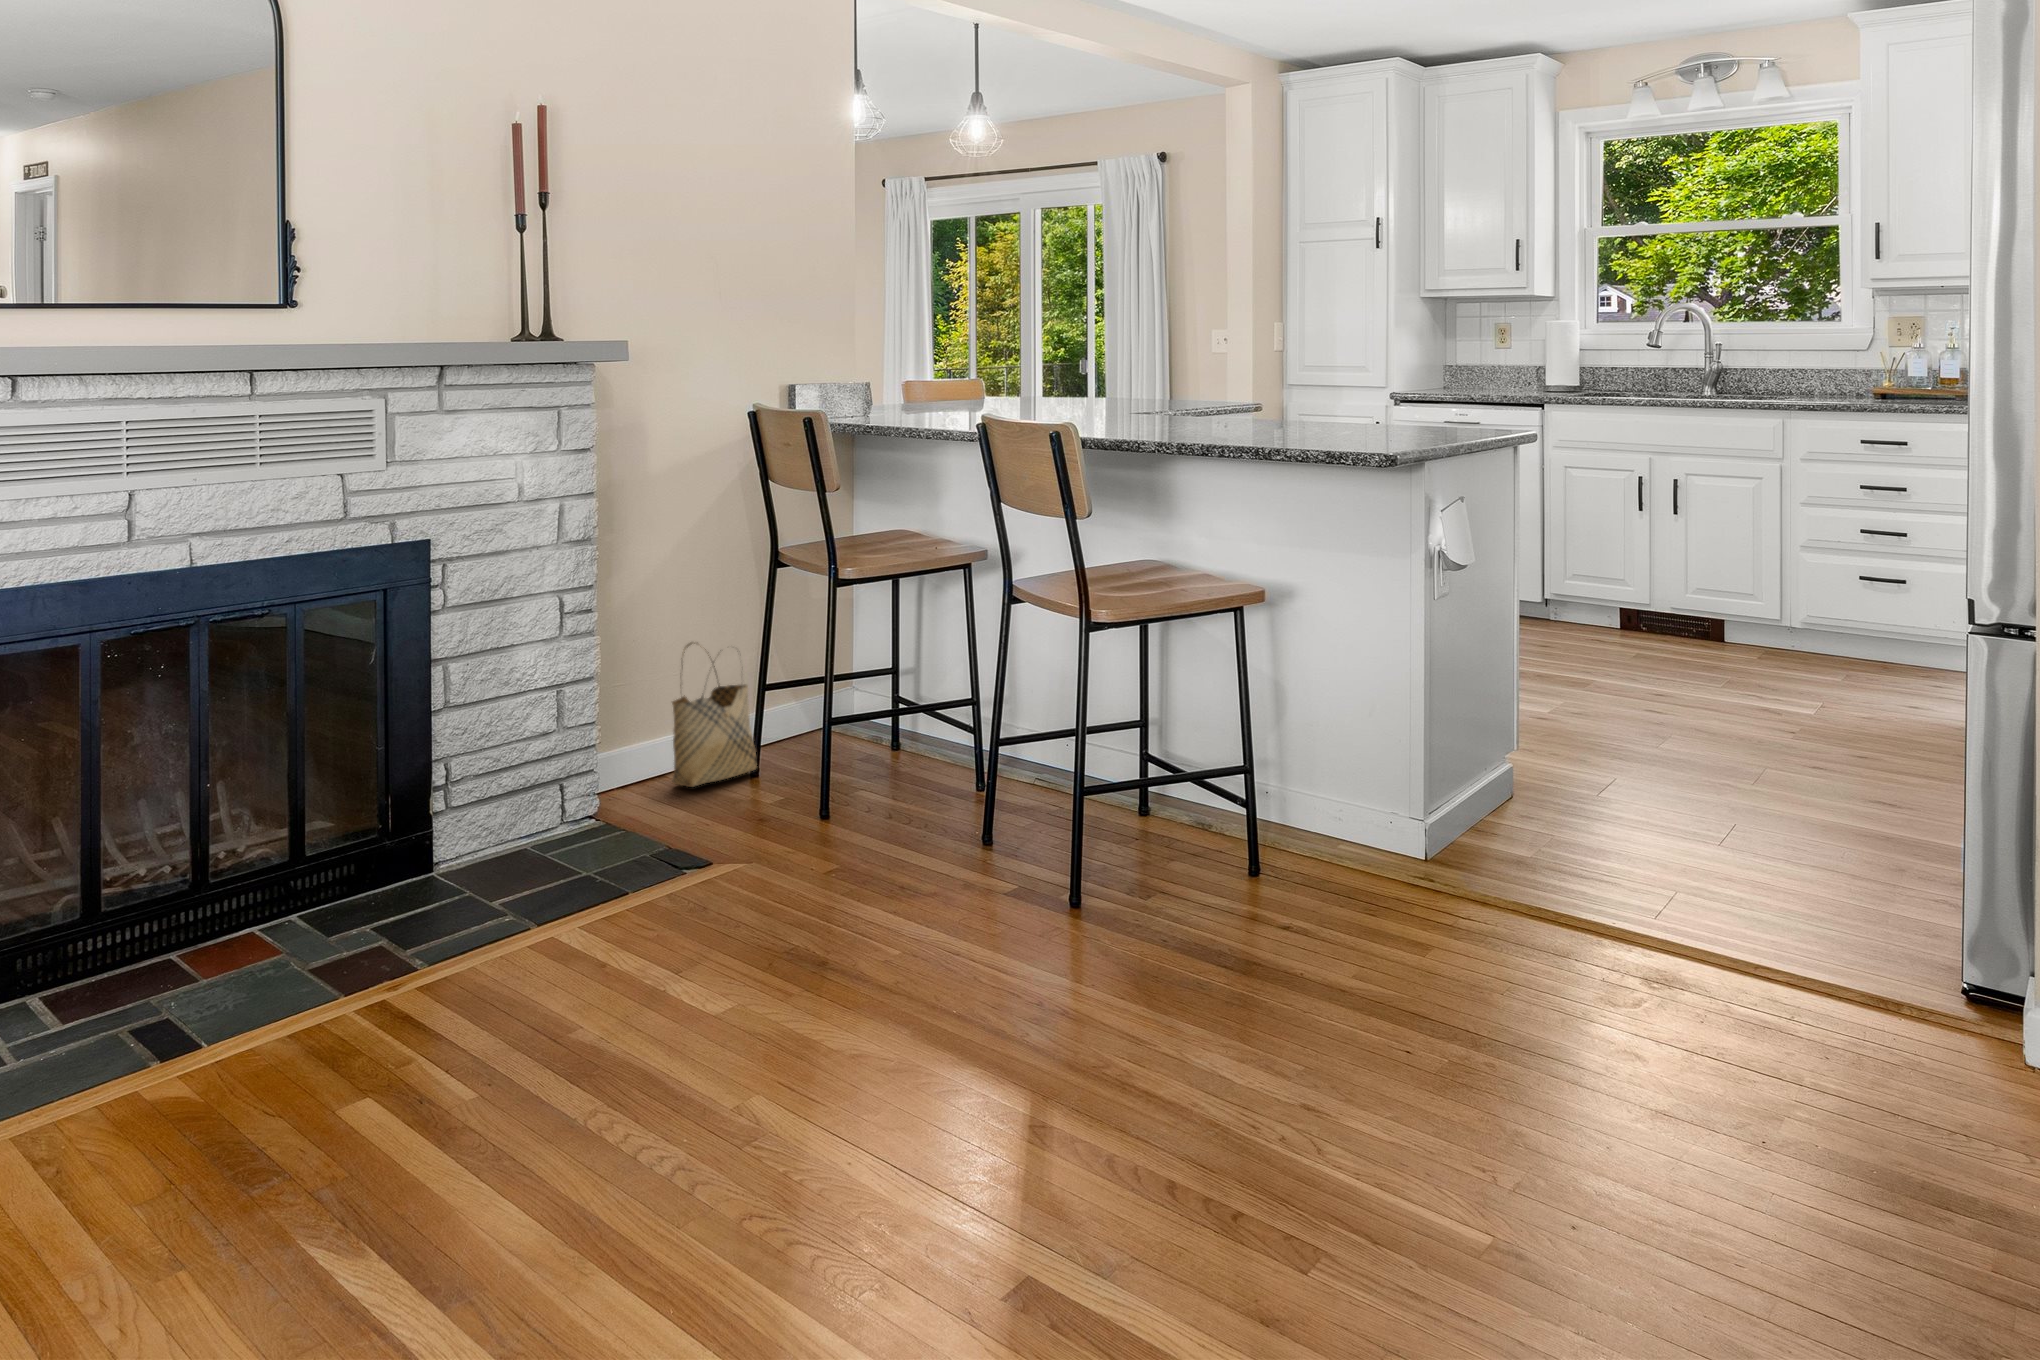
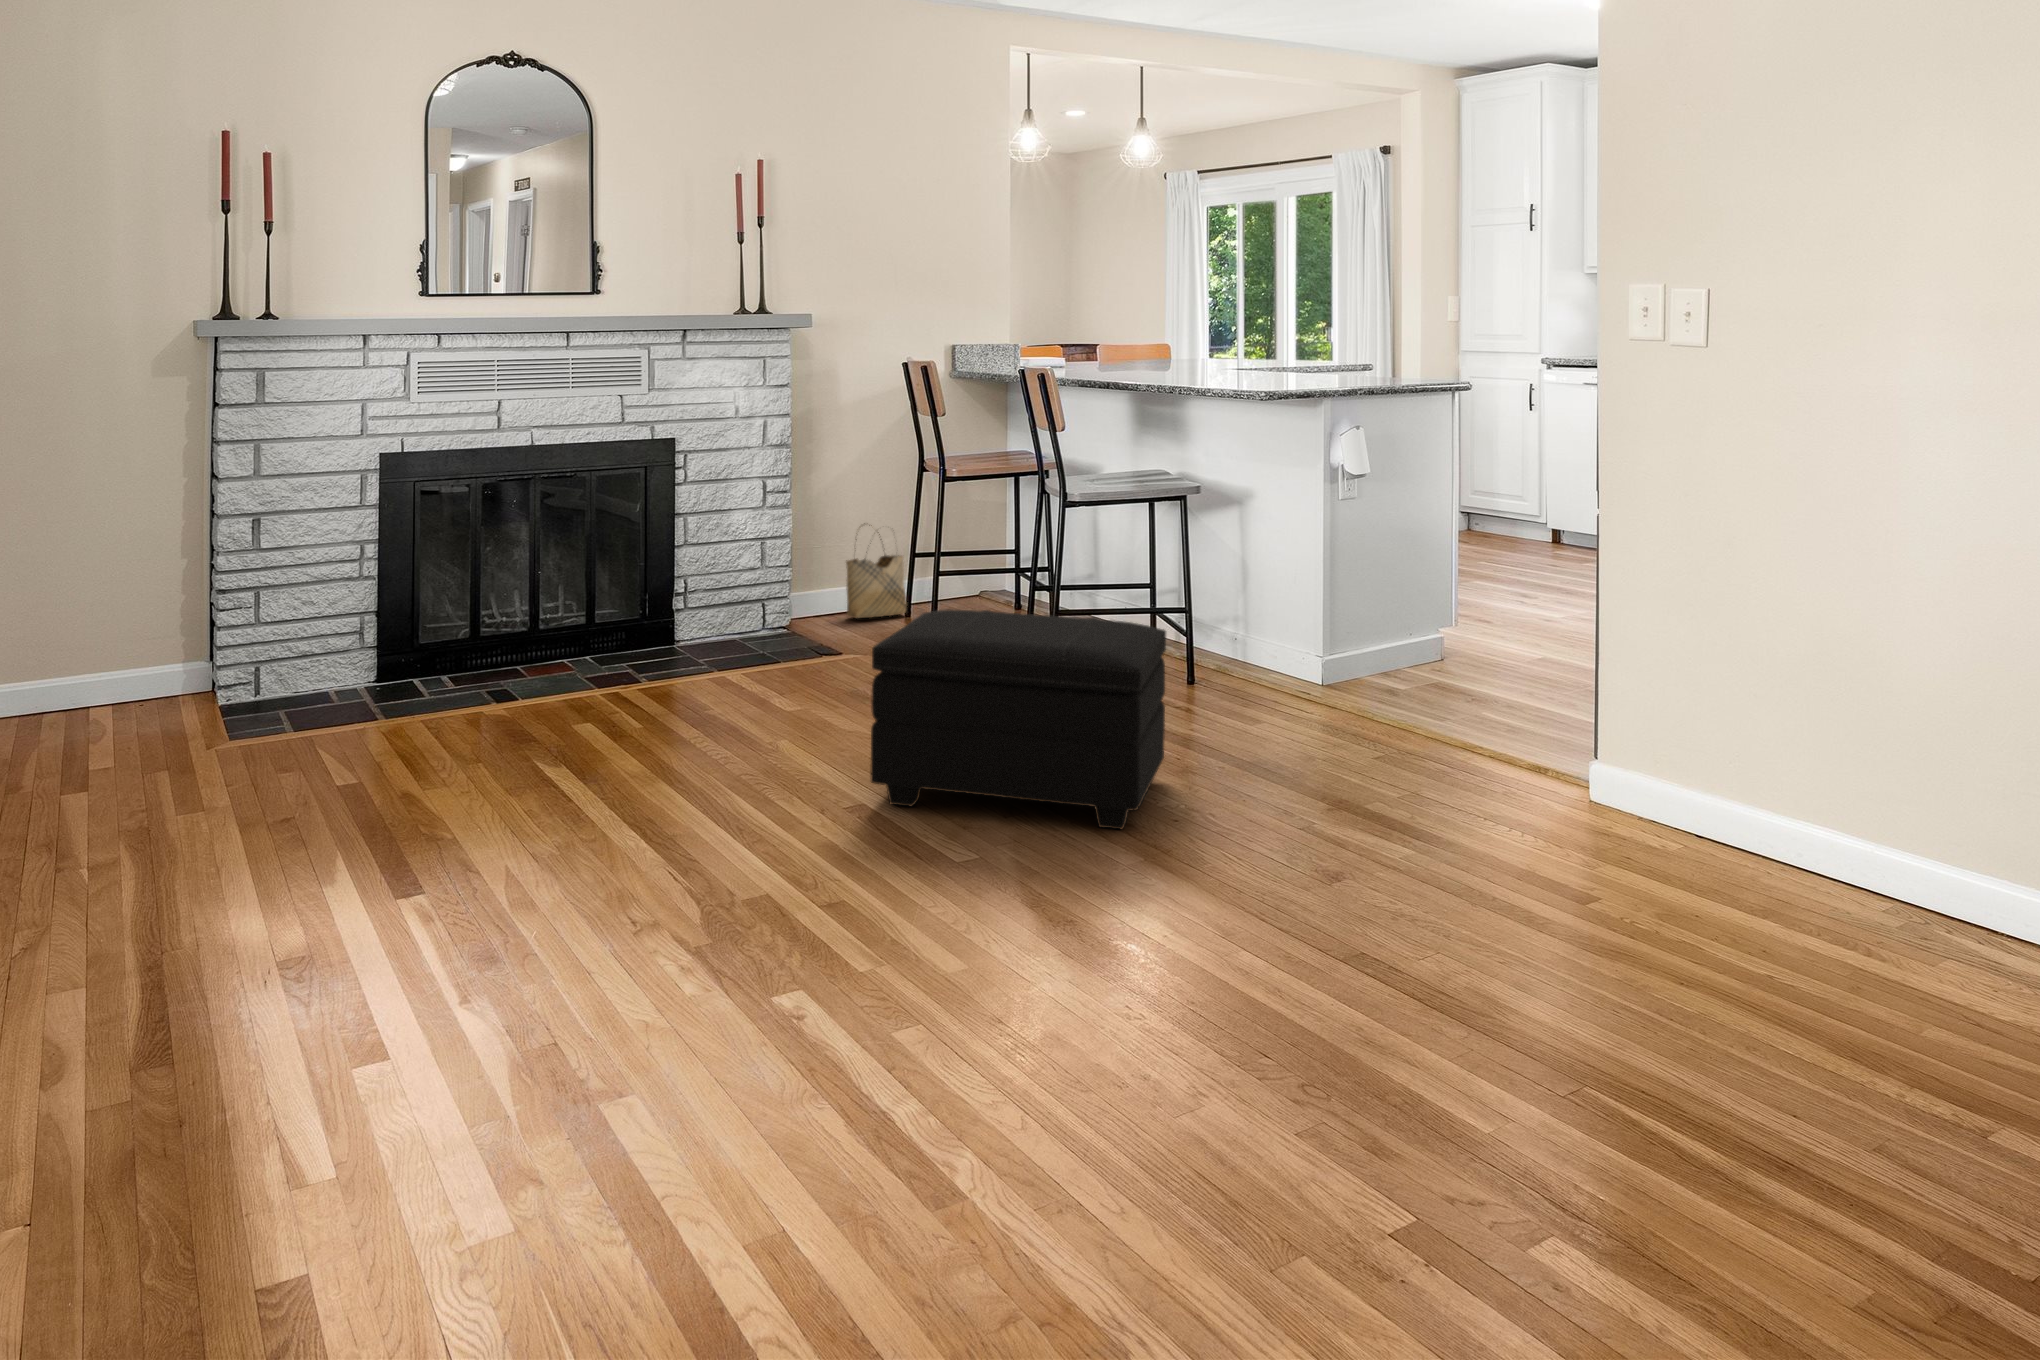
footstool: none [1015,837,1589,1282] -> present [870,609,1166,829]

